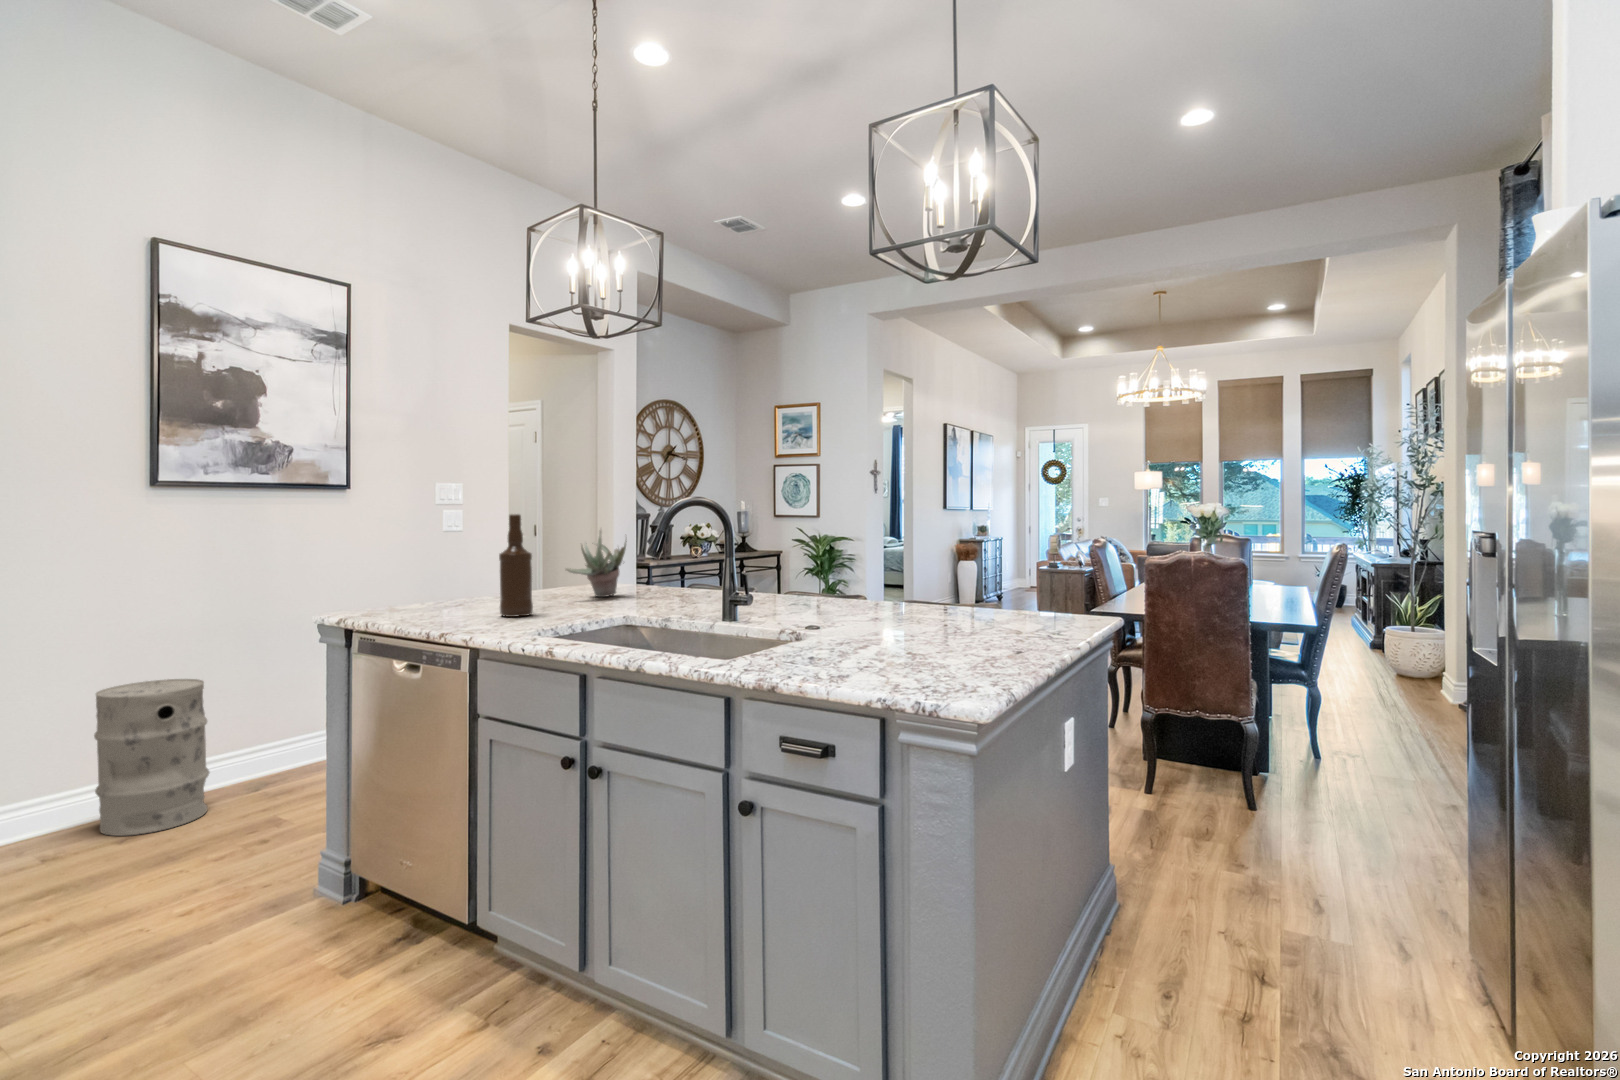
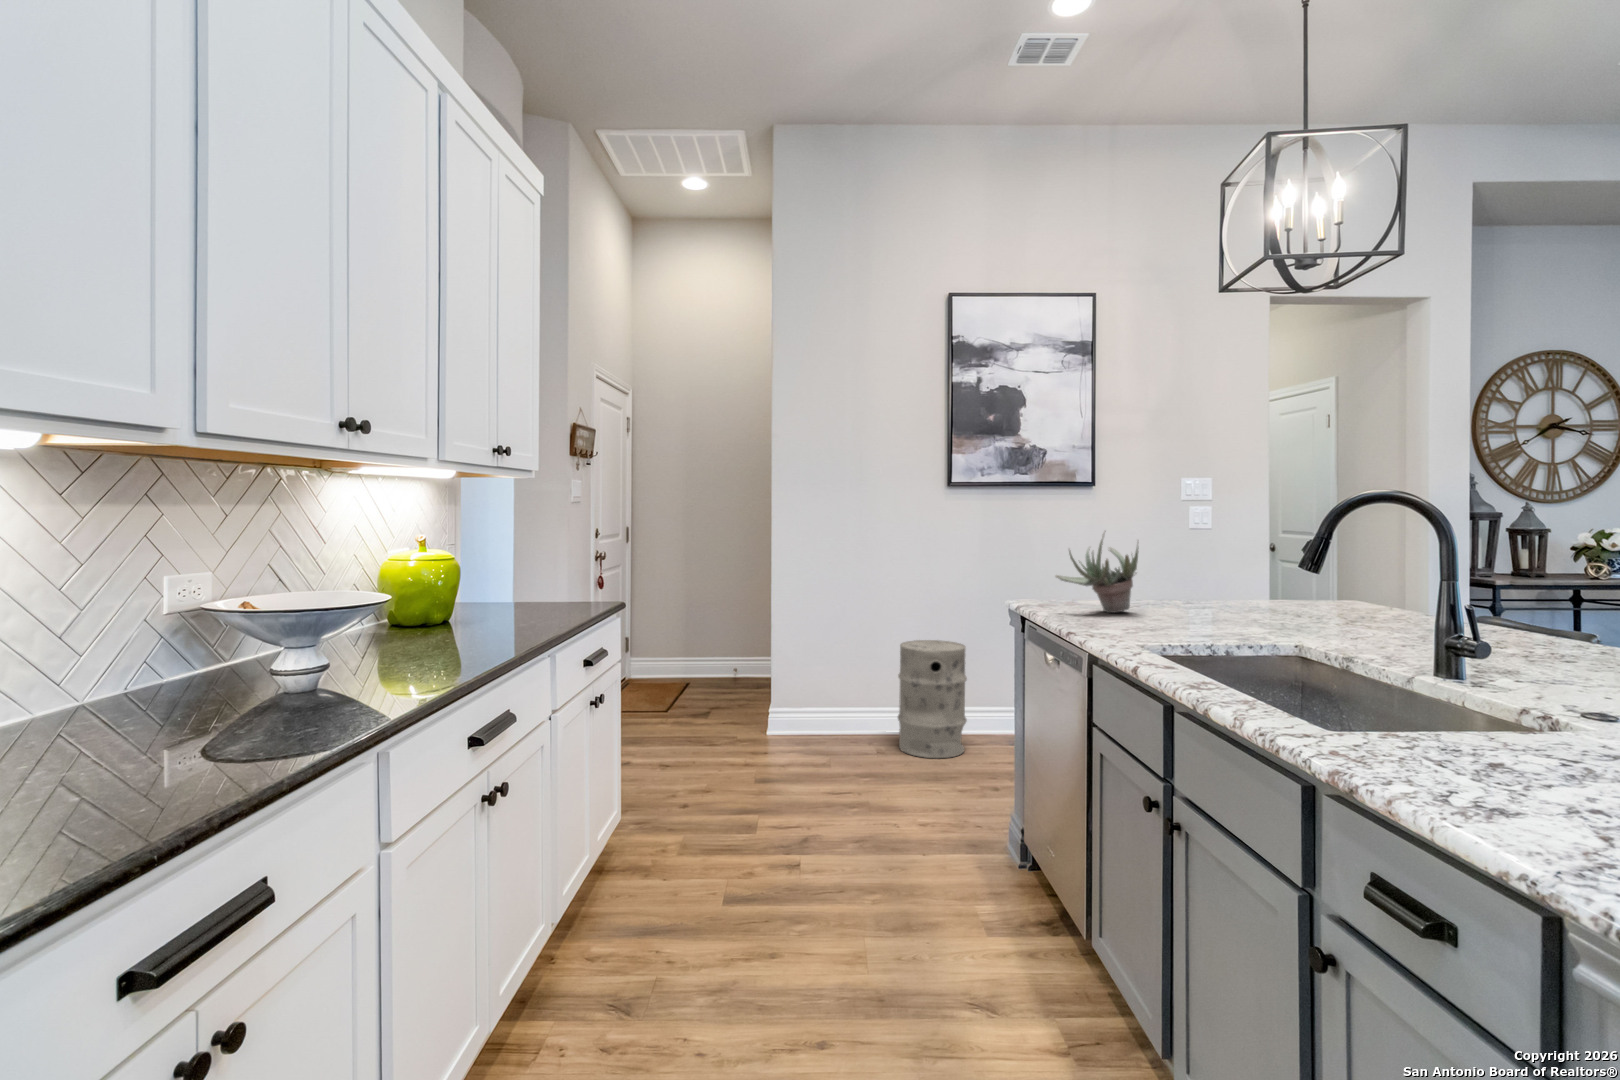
bottle: present [499,514,533,617] -> none [1150,514,1189,628]
succulent plant: present [566,530,627,597] -> present [1056,531,1139,613]

